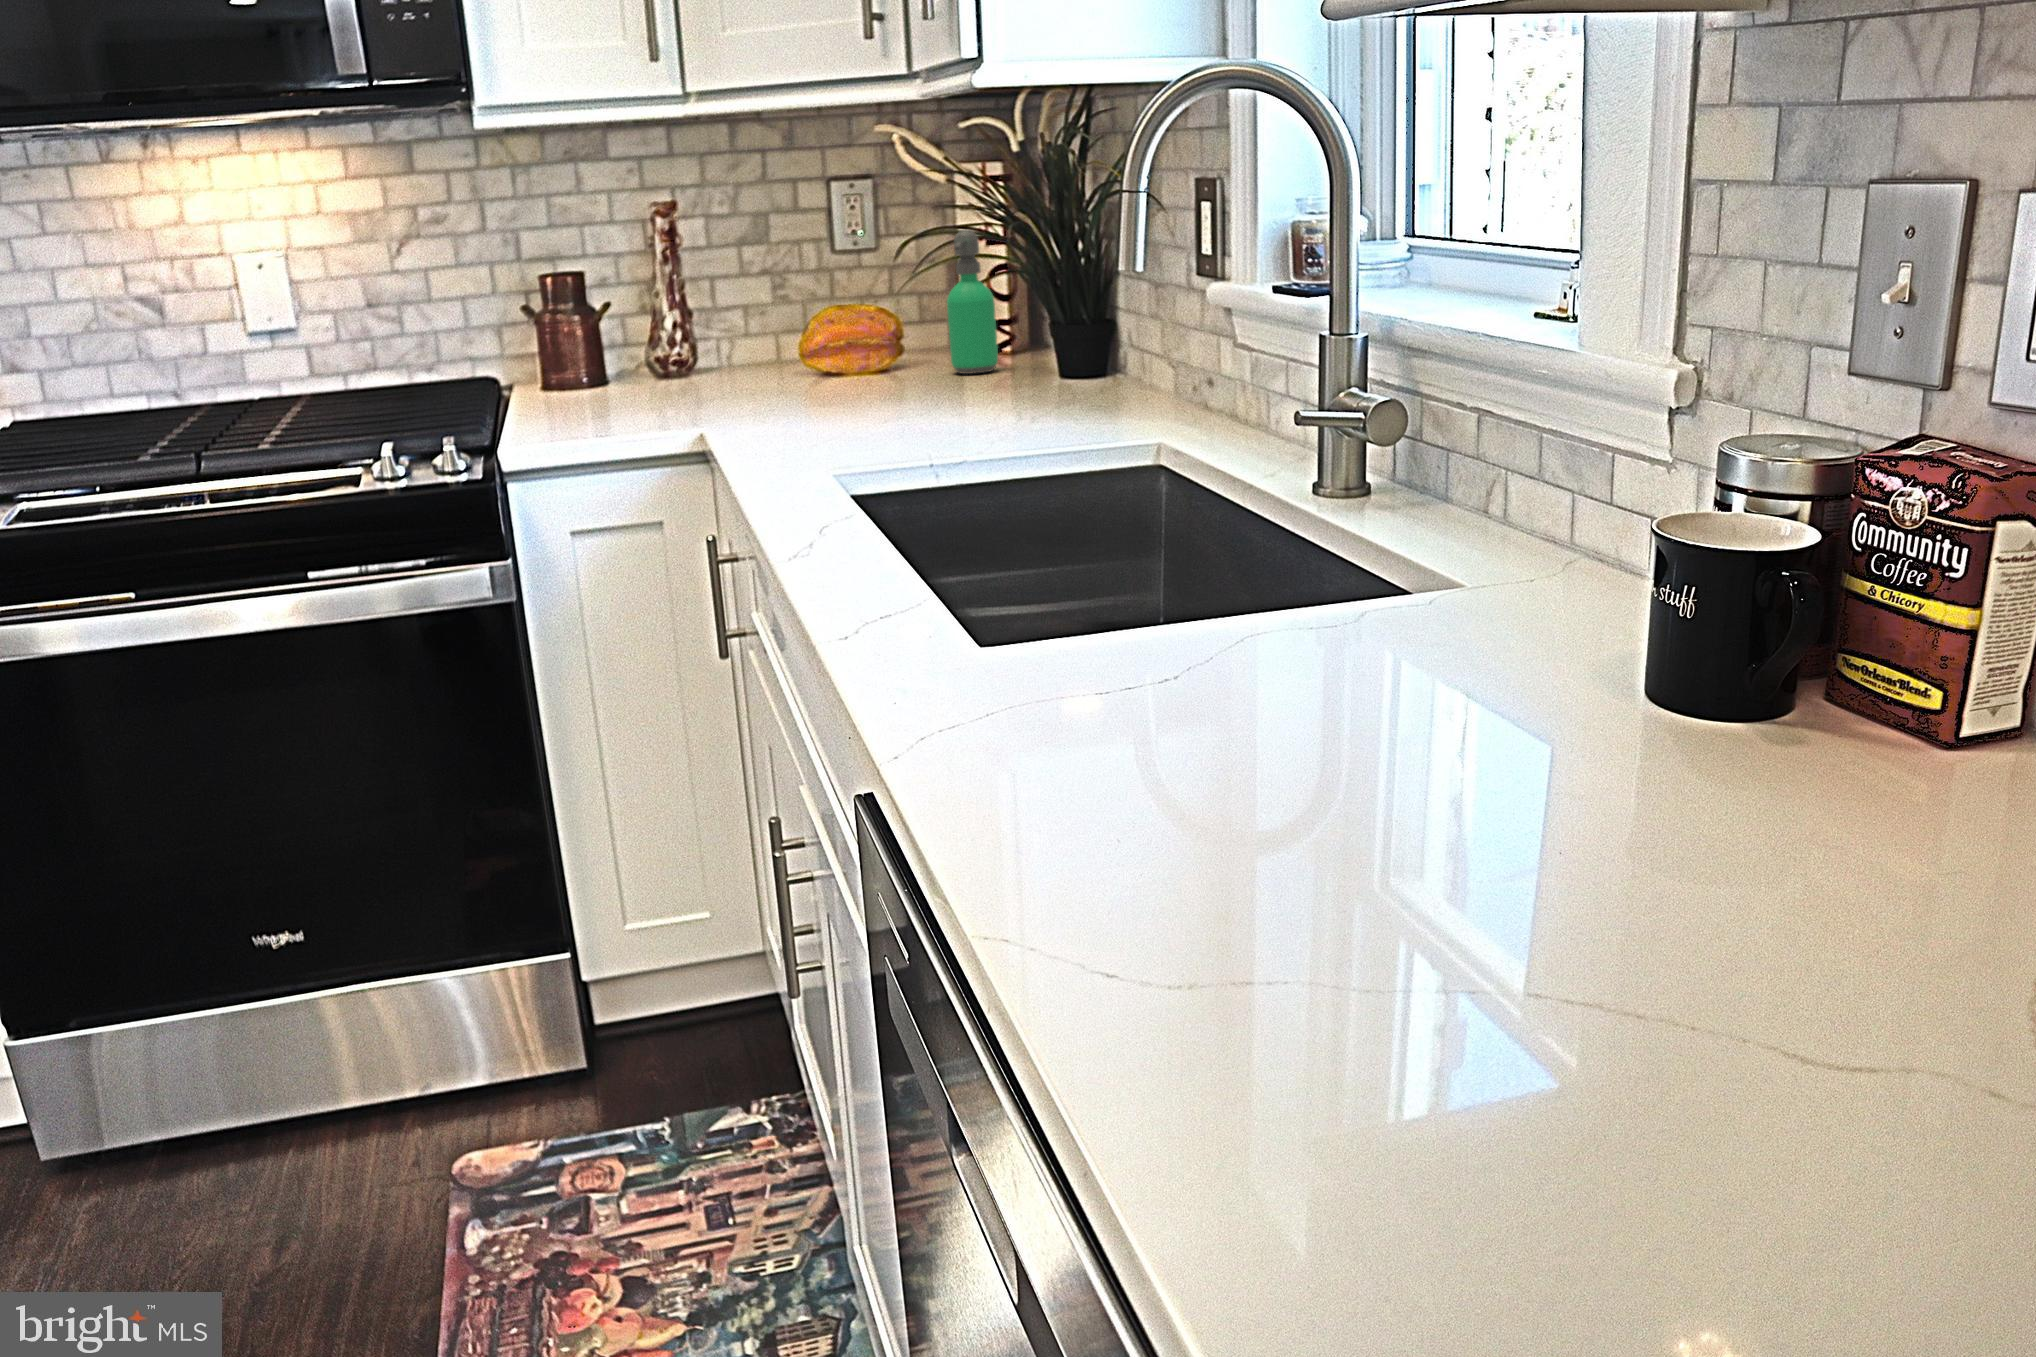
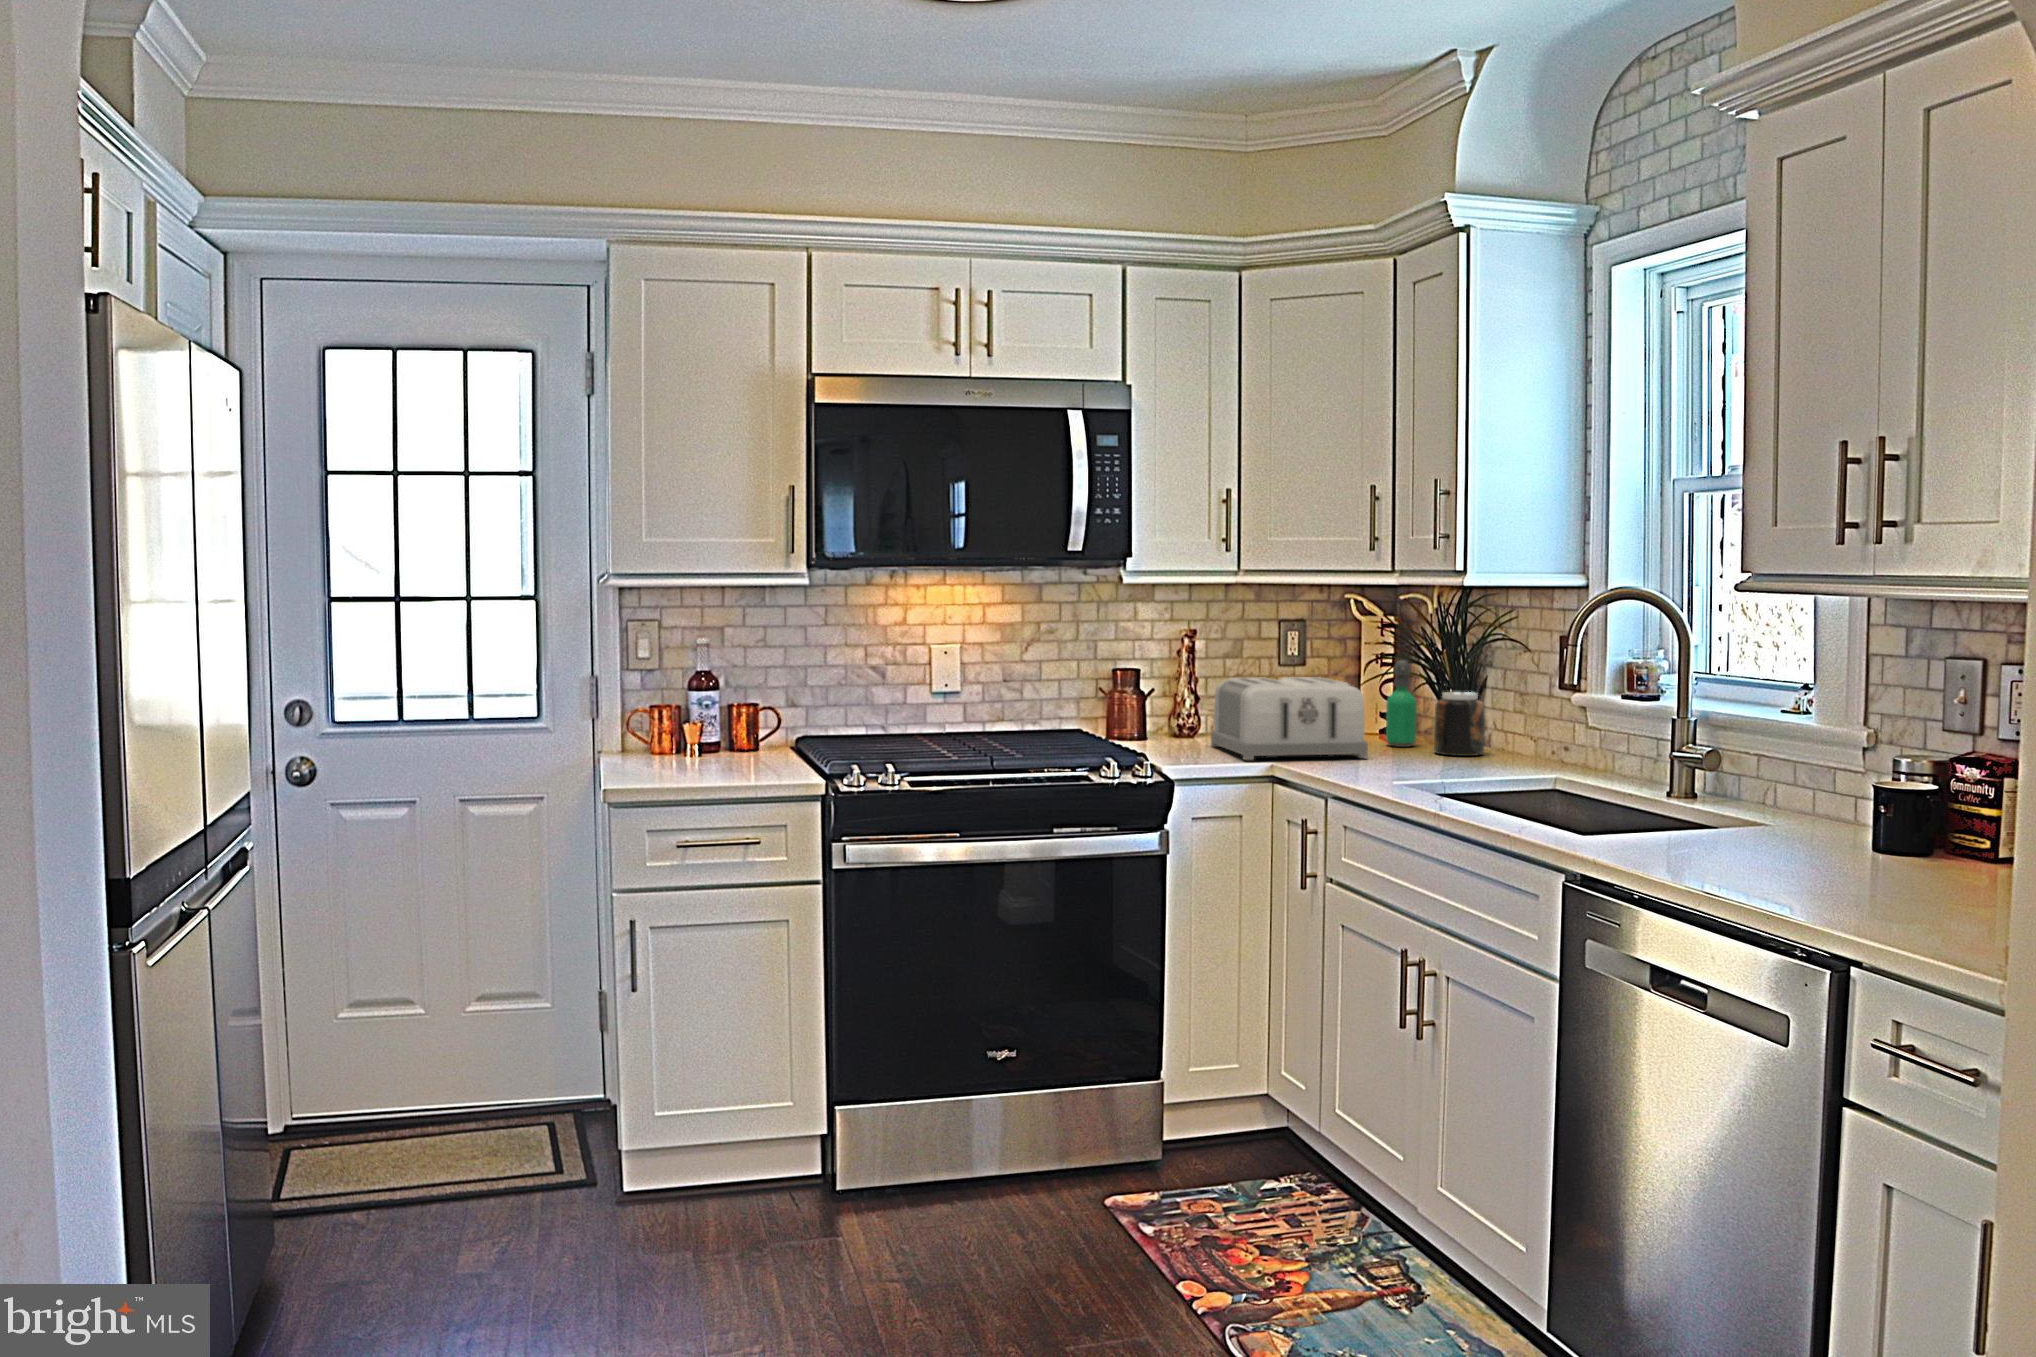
toaster: none [653,267,874,417] -> present [1211,677,1368,760]
jar: none [998,277,1080,386] -> present [1434,692,1485,756]

